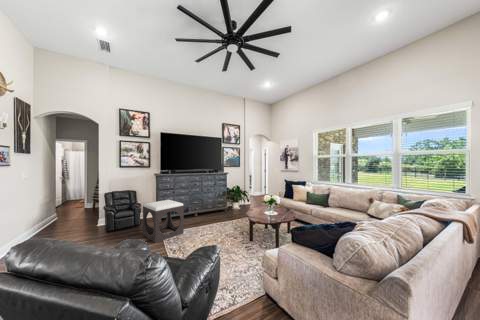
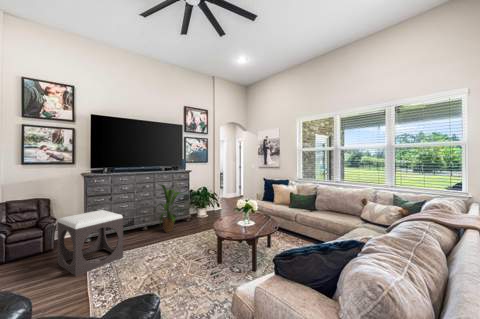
house plant: none [202,183,225,219] -> present [159,184,180,232]

